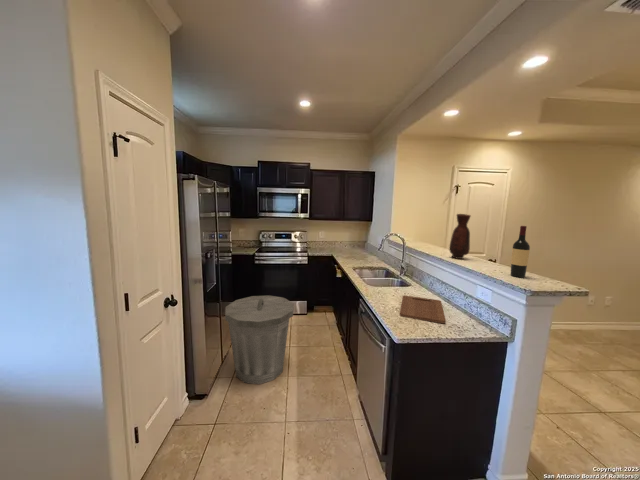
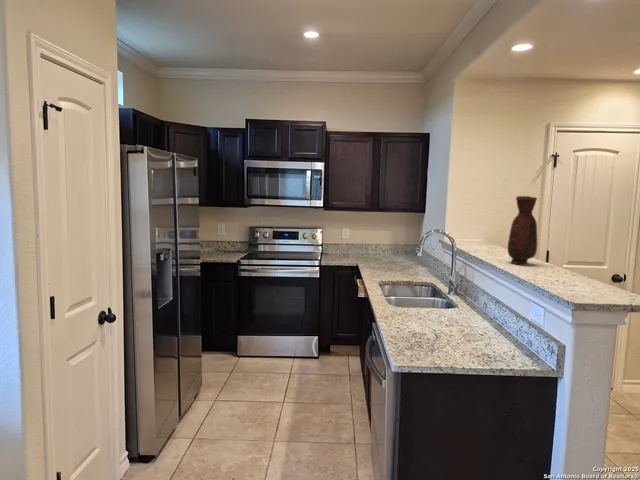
wine bottle: present [511,226,530,277] -> none [573,212,598,288]
trash can: present [225,296,294,384] -> none [185,320,285,444]
cutting board: present [400,296,446,323] -> none [412,318,485,352]

